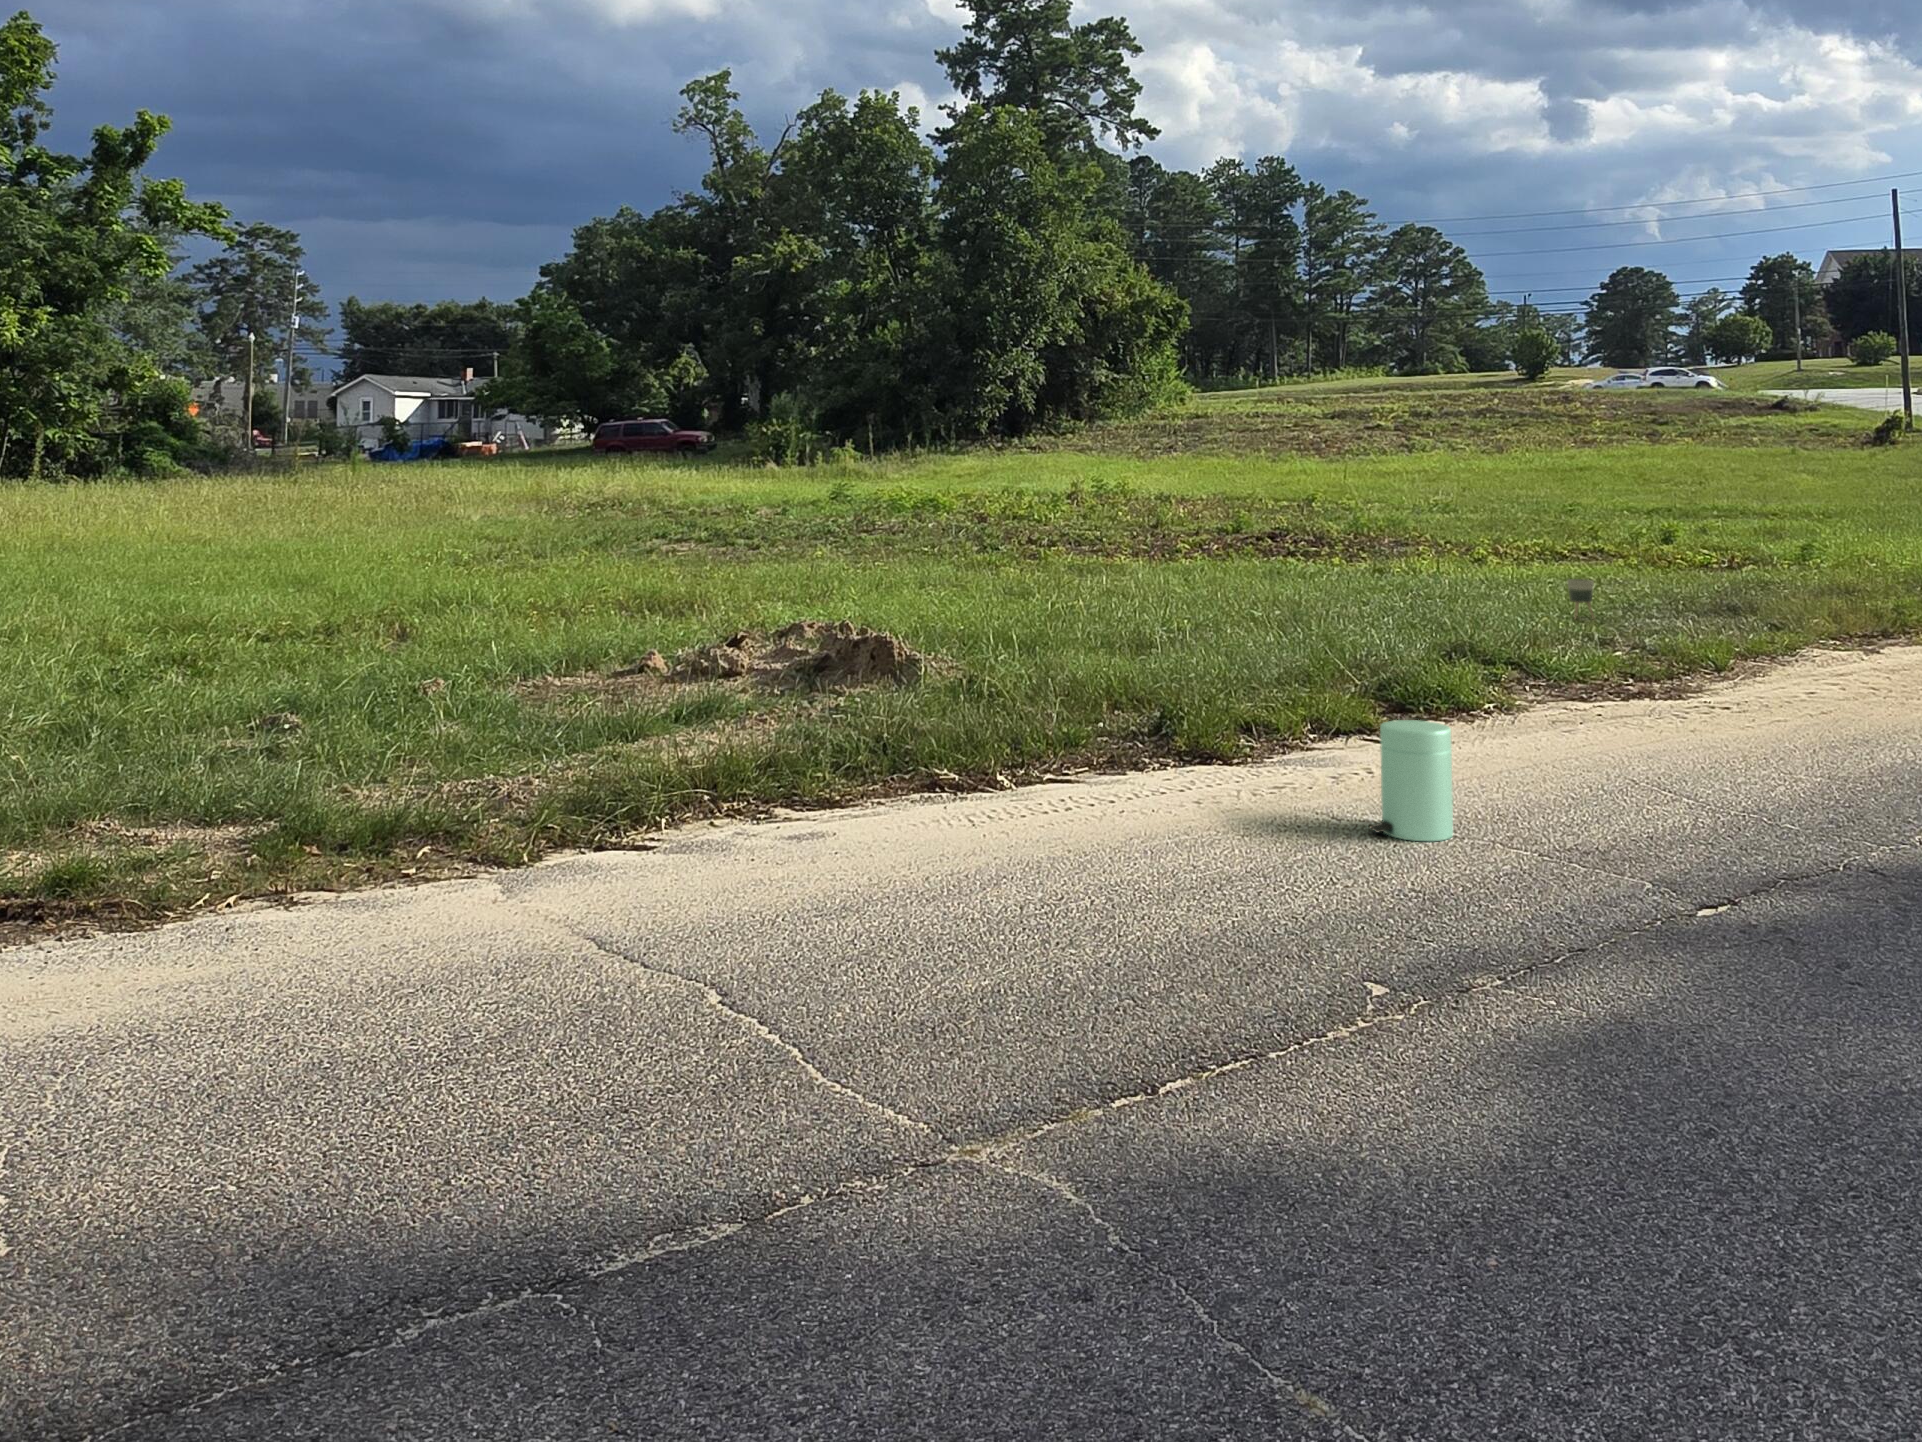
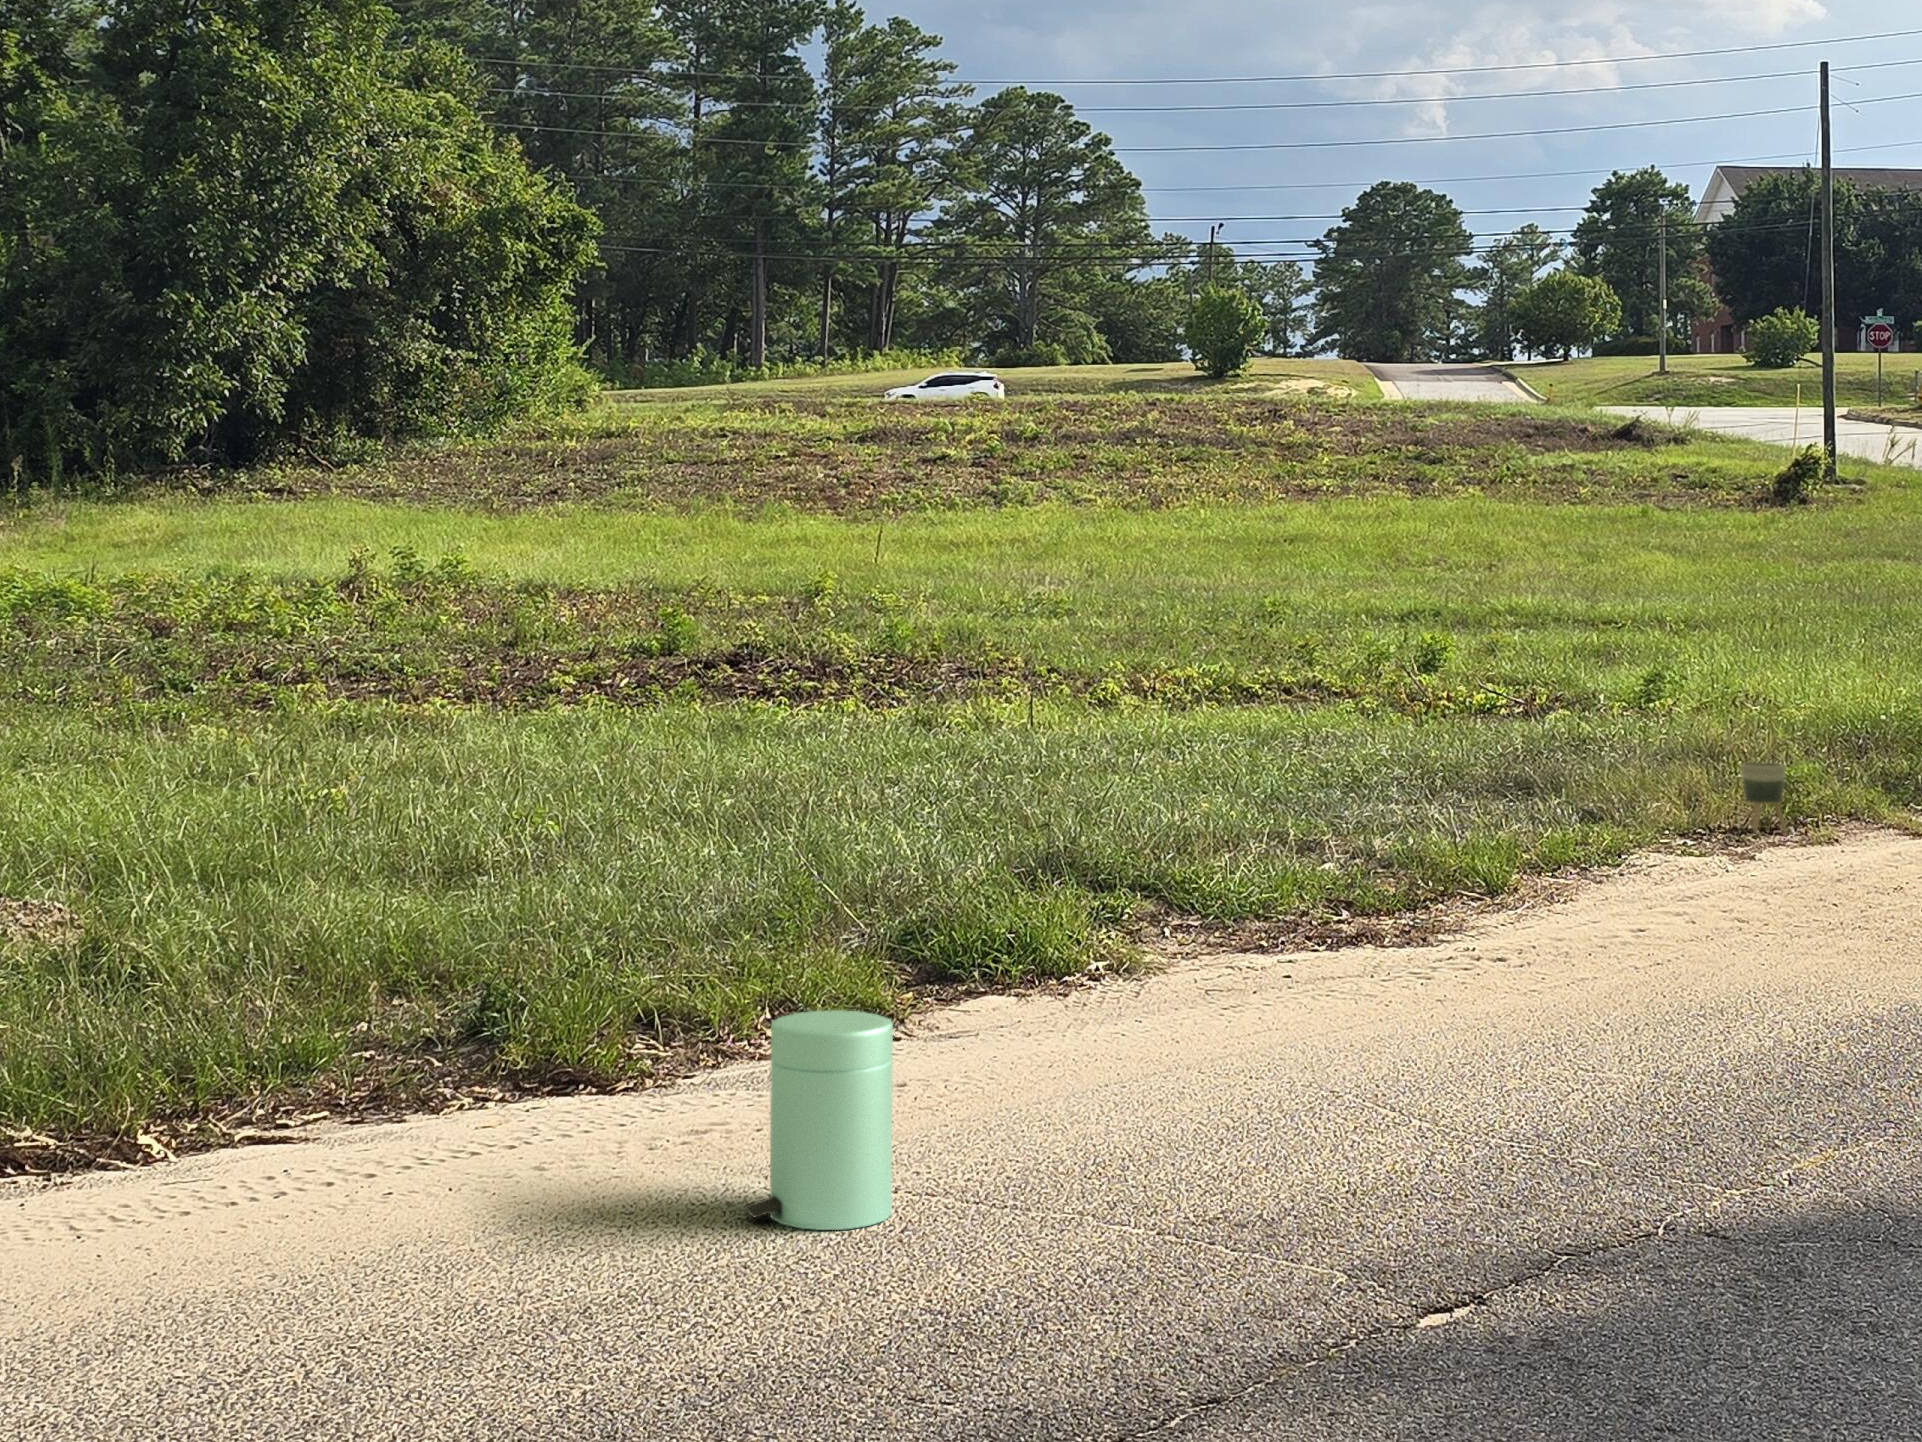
planter: present [1567,579,1594,618] -> present [1741,762,1786,833]

